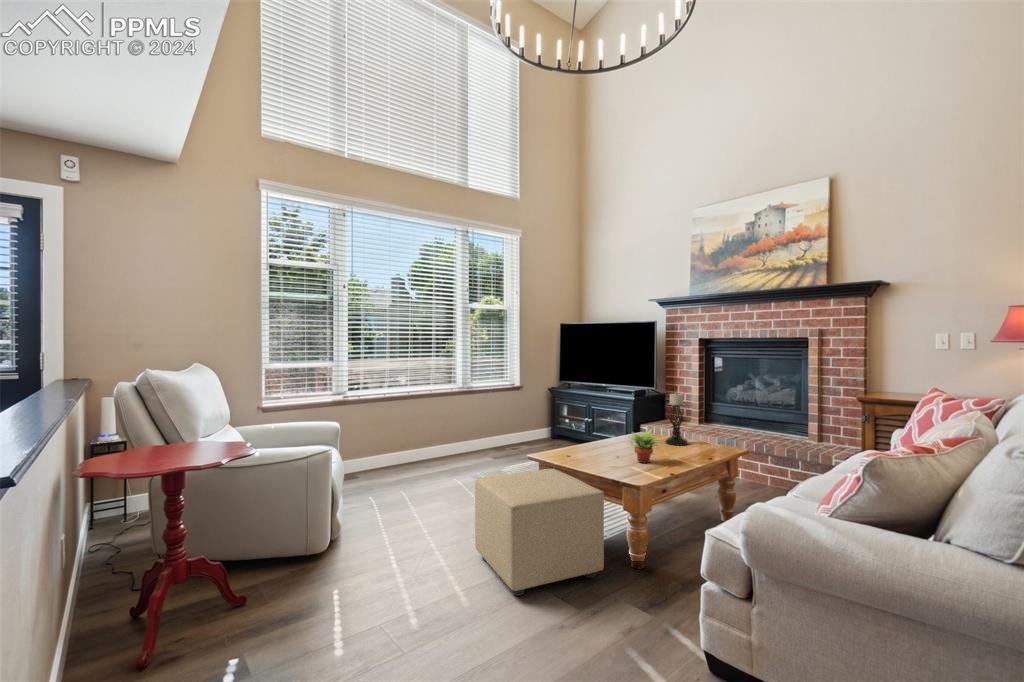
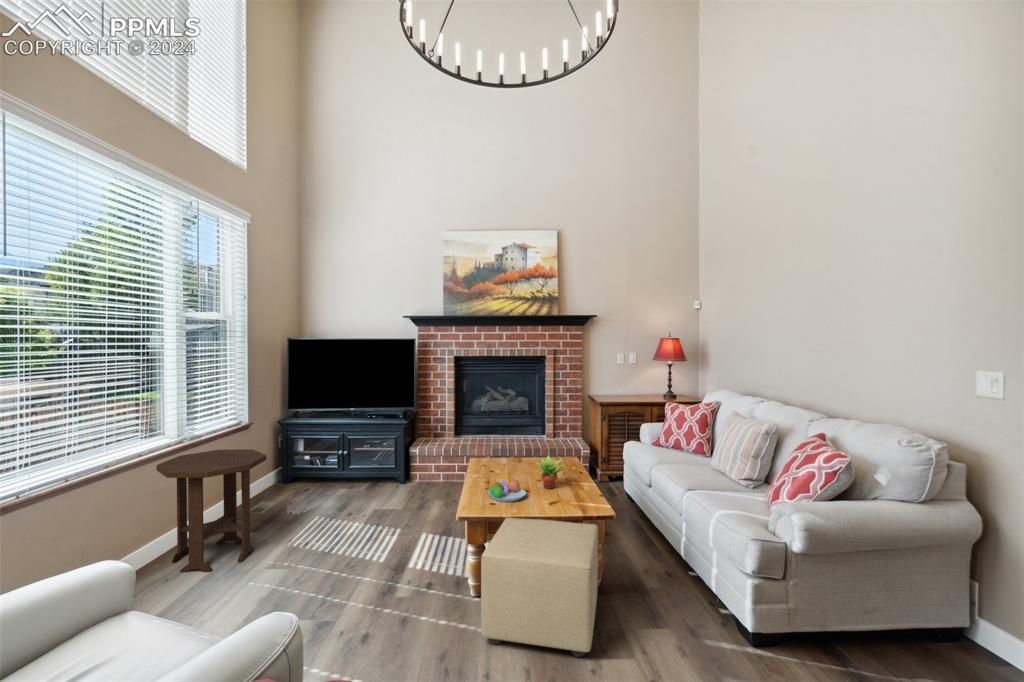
candle holder: present [665,392,688,445] -> none [510,416,530,465]
side table: none [420,395,483,470] -> present [156,449,266,572]
fruit bowl: none [566,440,607,461] -> present [485,480,526,502]

